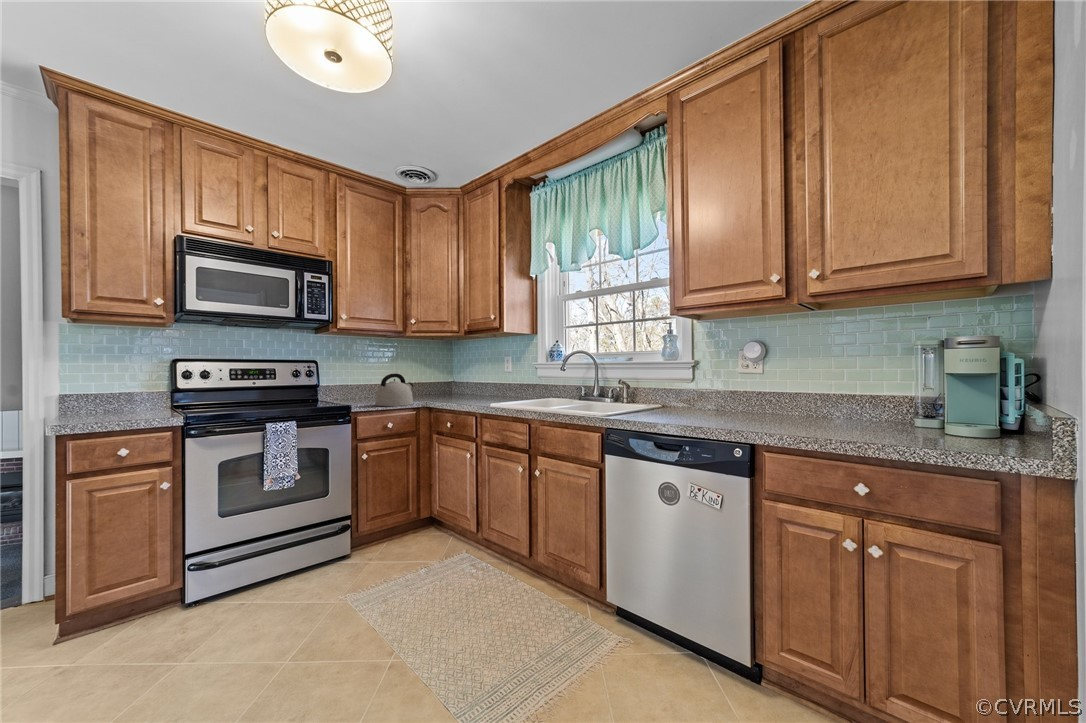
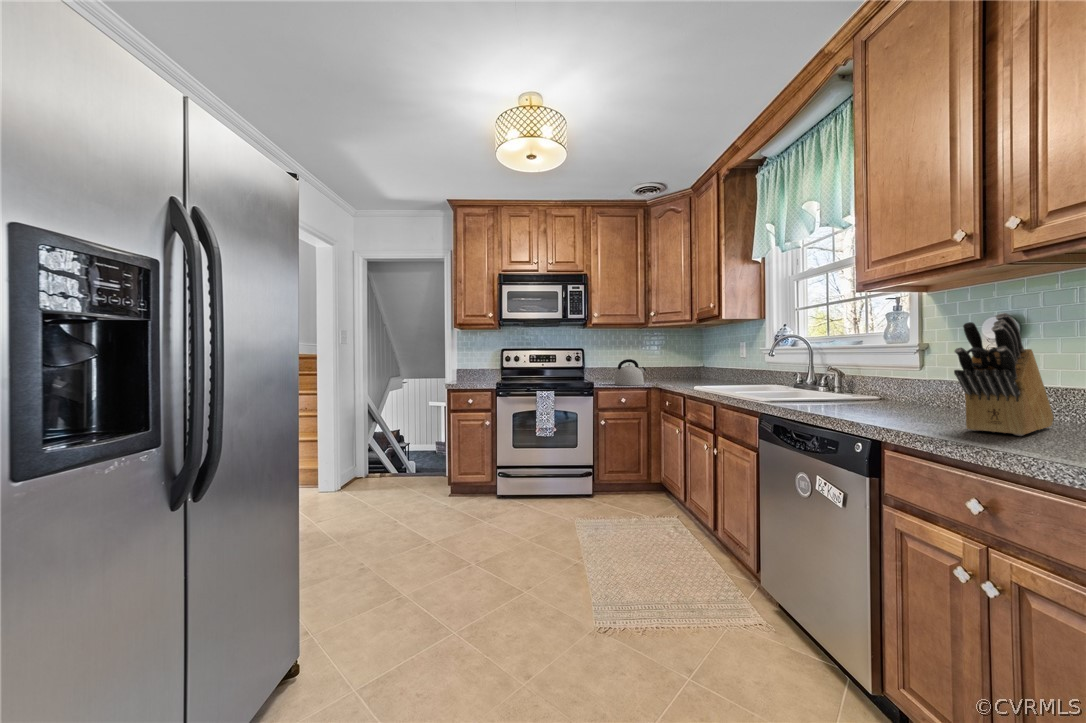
knife block: none [788,342,853,432] -> present [954,313,1054,436]

